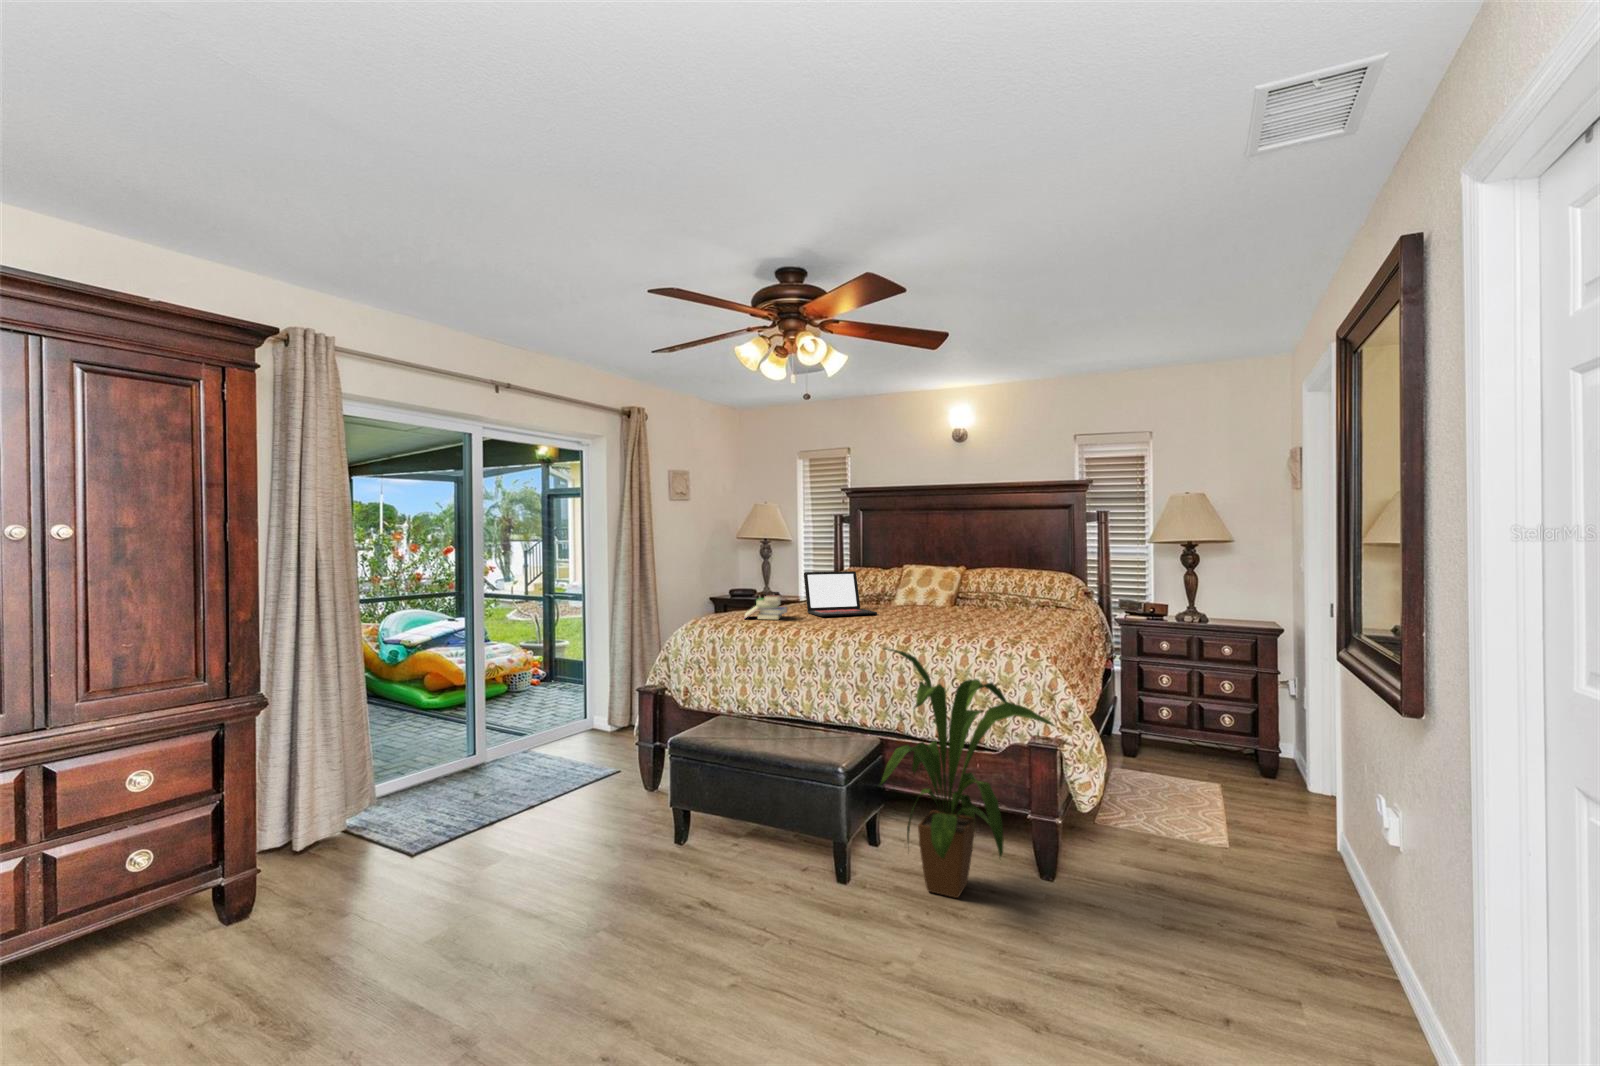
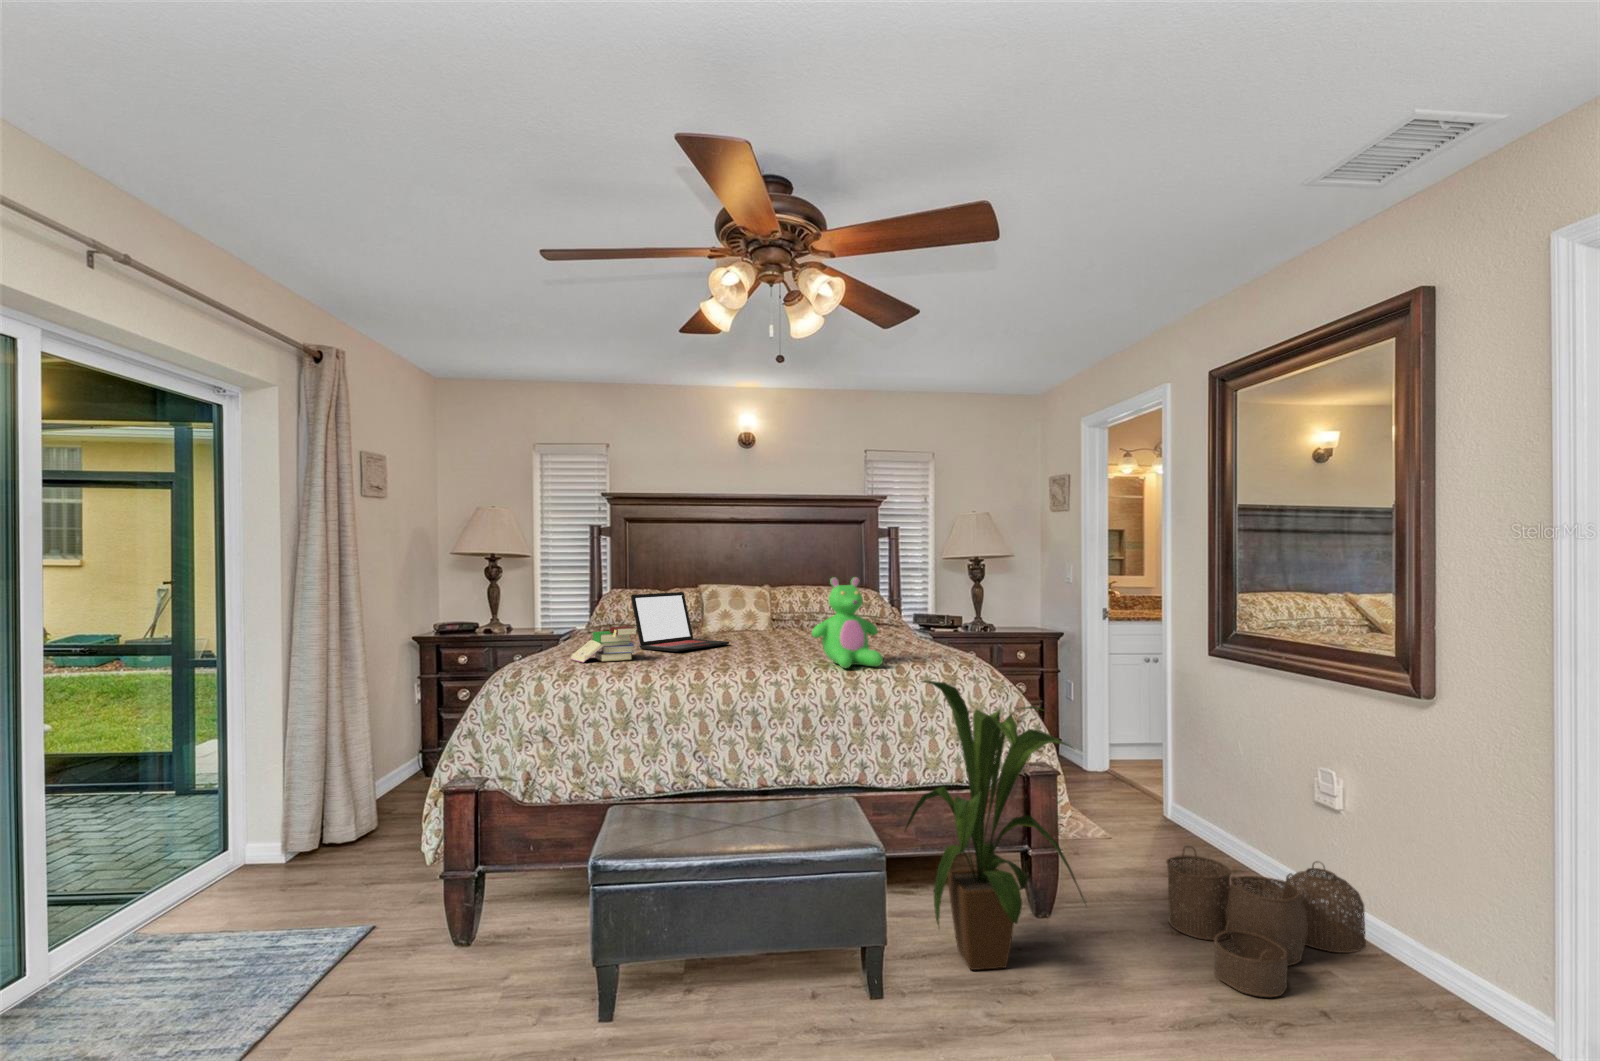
teddy bear: none [891,562,952,638] -> present [812,577,883,668]
woven basket: none [1137,845,1385,998] -> present [1166,846,1366,997]

